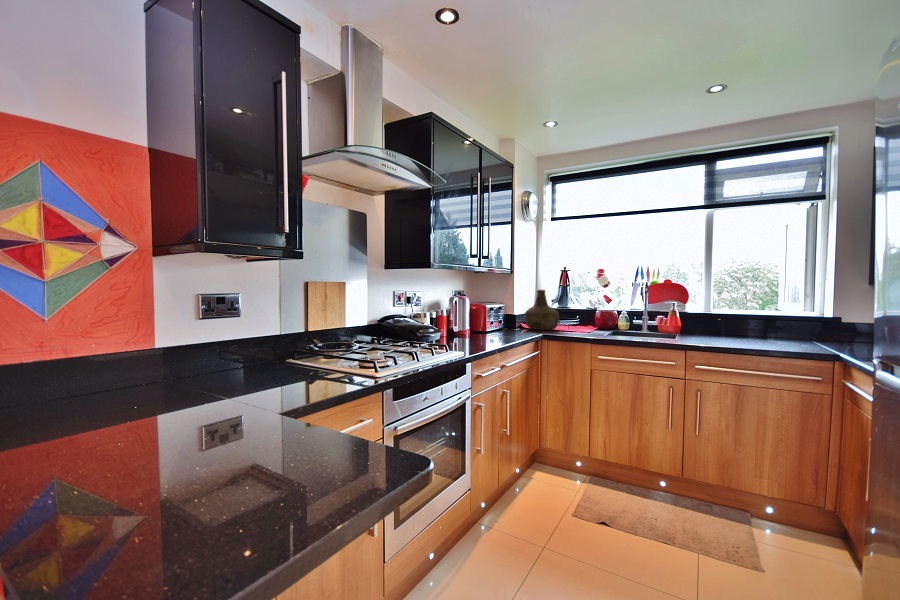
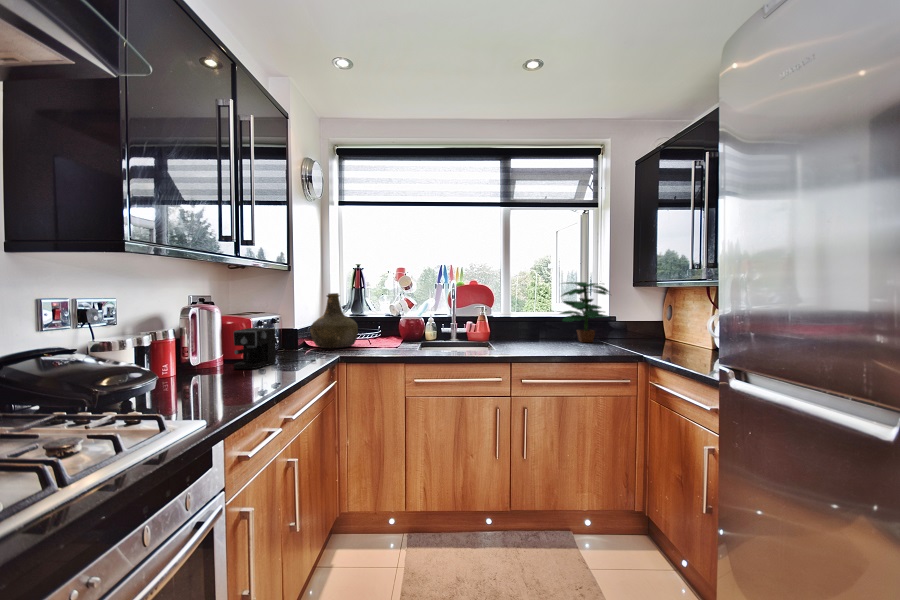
potted plant: none [761,281,832,343] -> present [560,282,609,342]
coffee maker: none [476,311,525,336] -> present [233,328,316,369]

